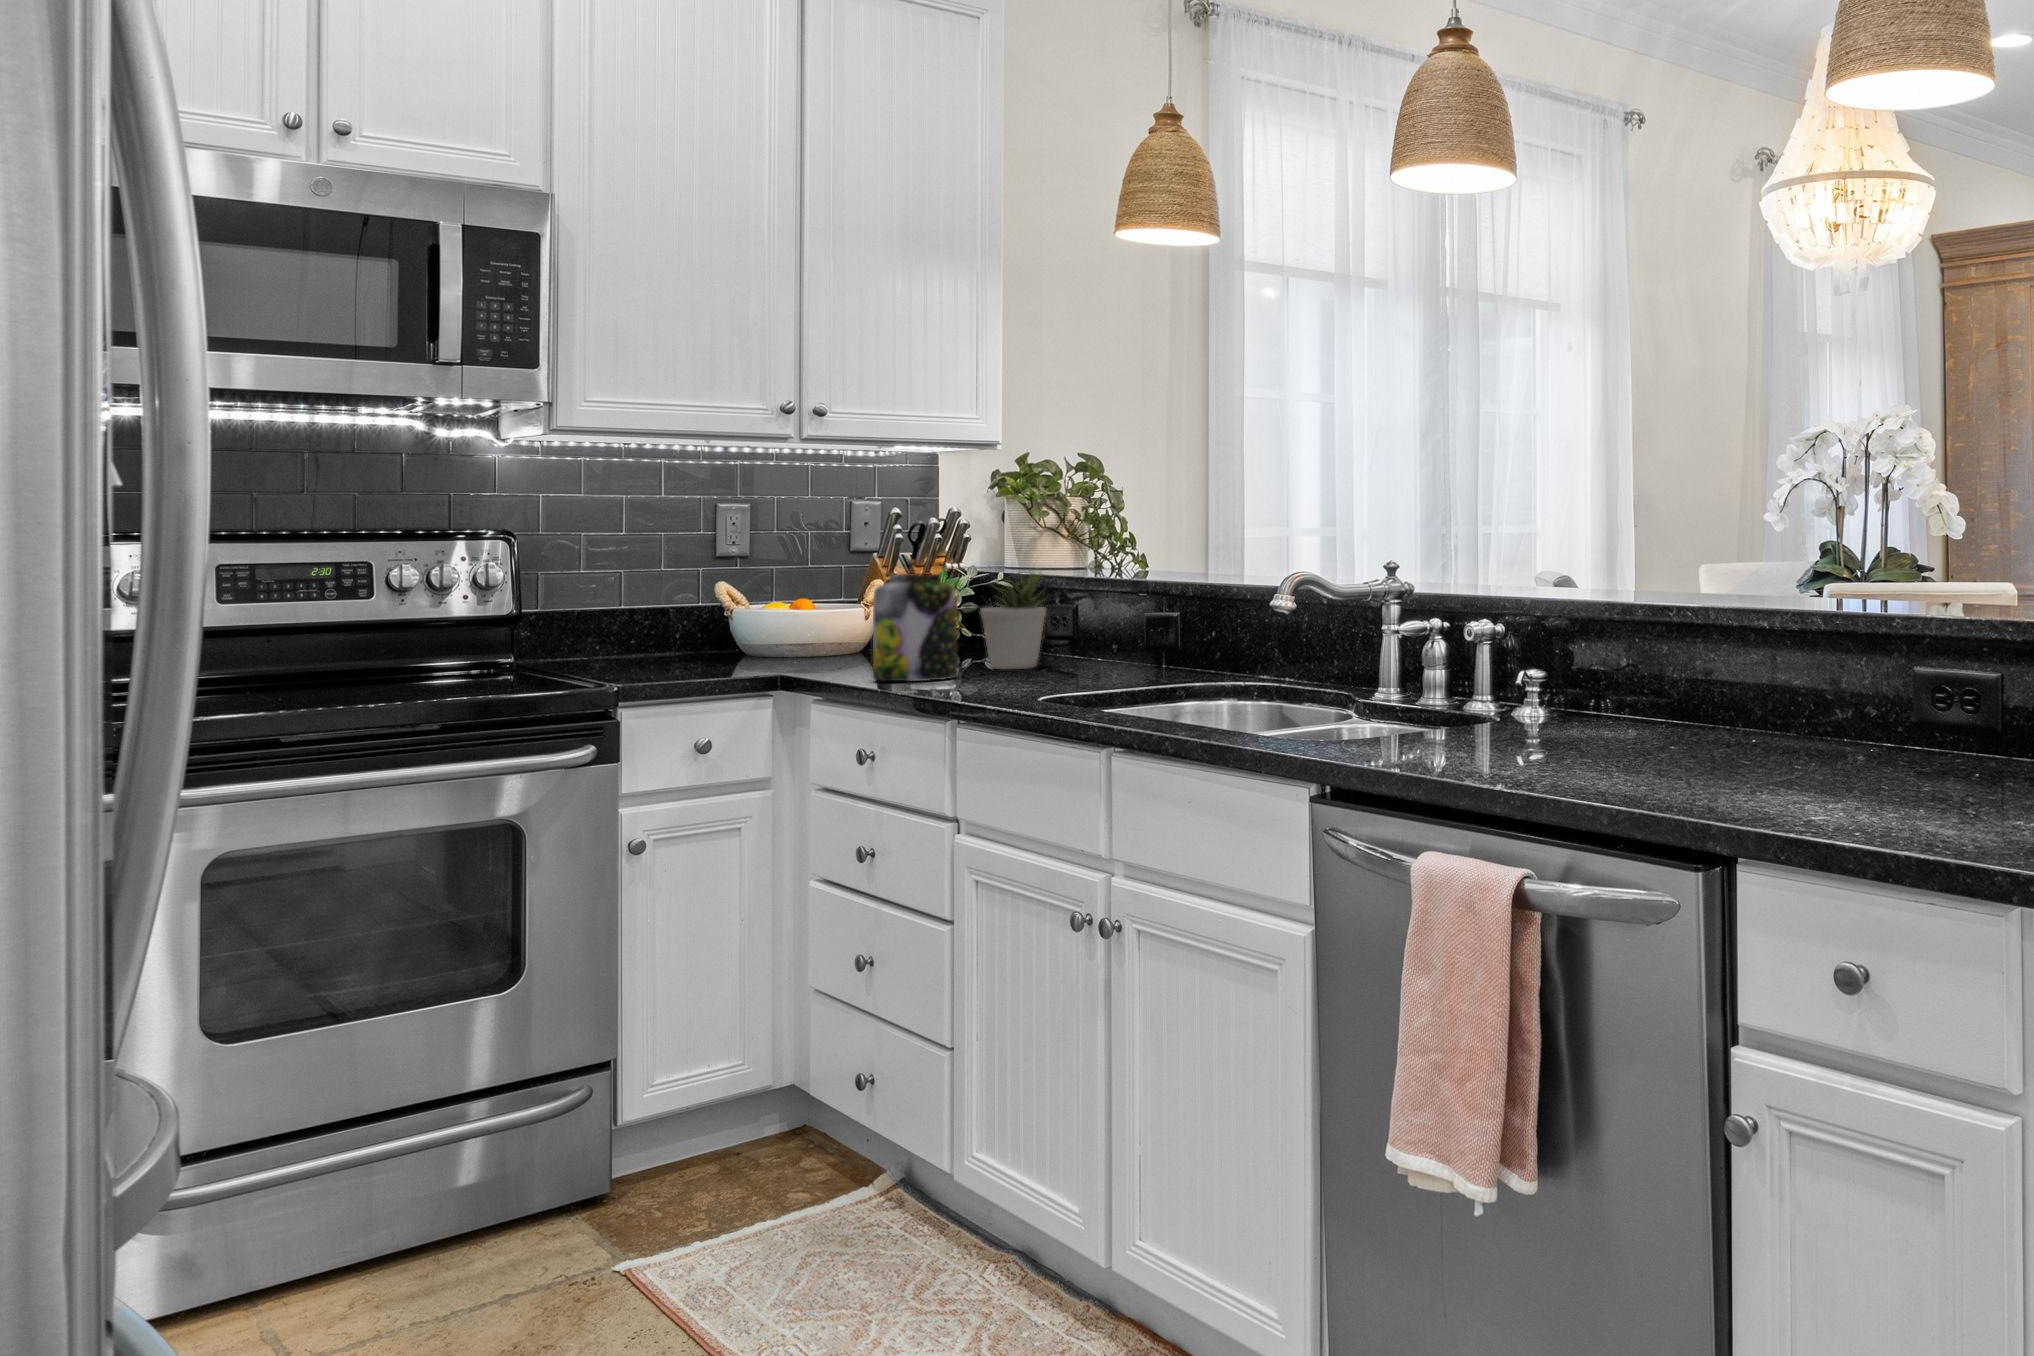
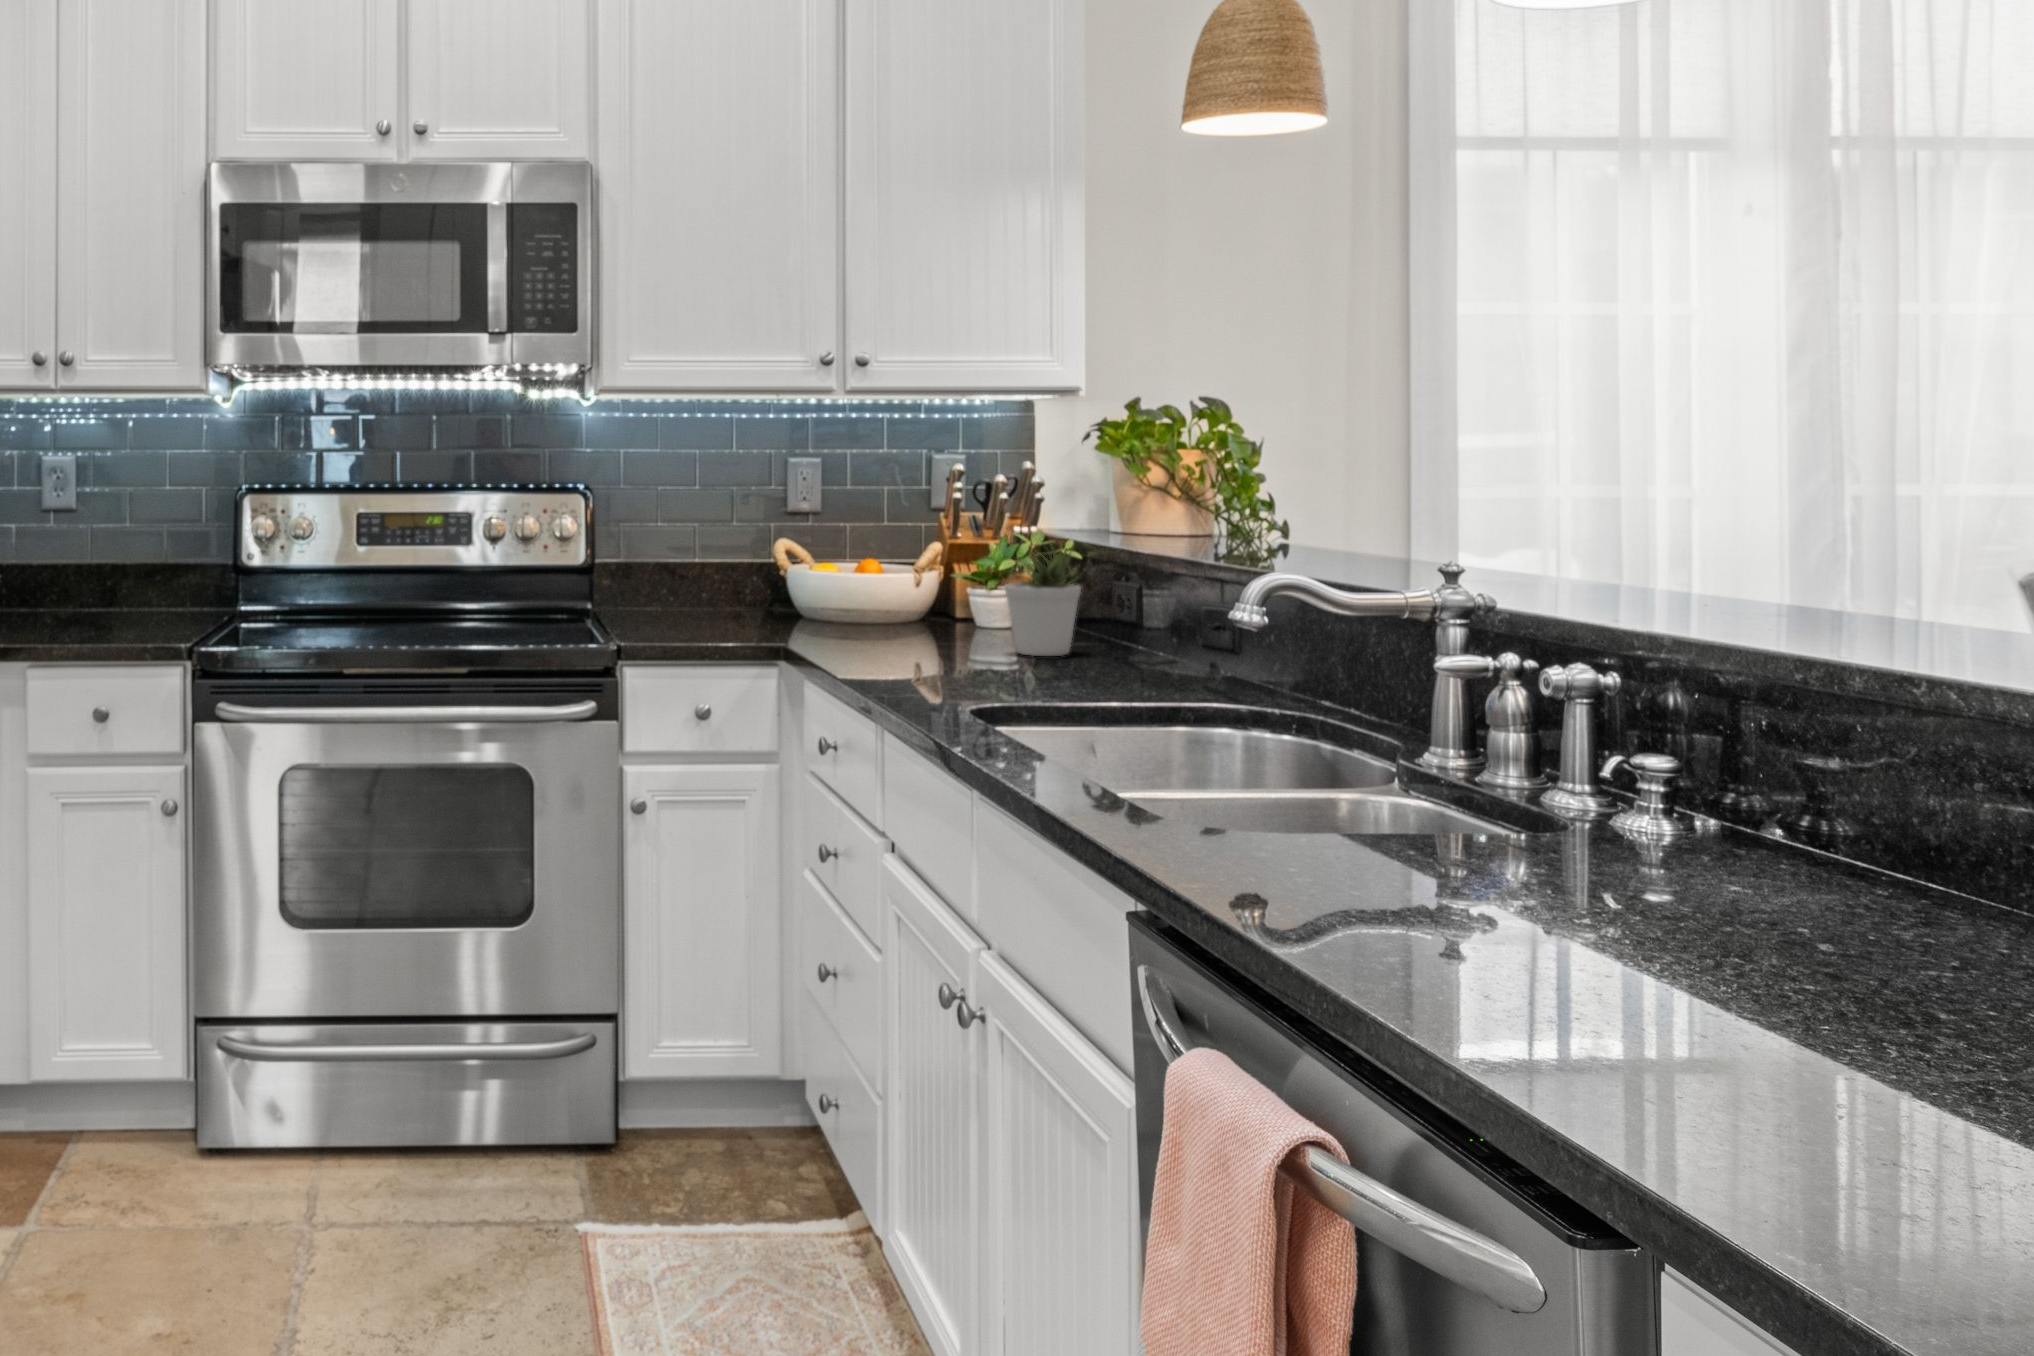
jar: present [873,574,957,681] -> none [871,545,962,665]

